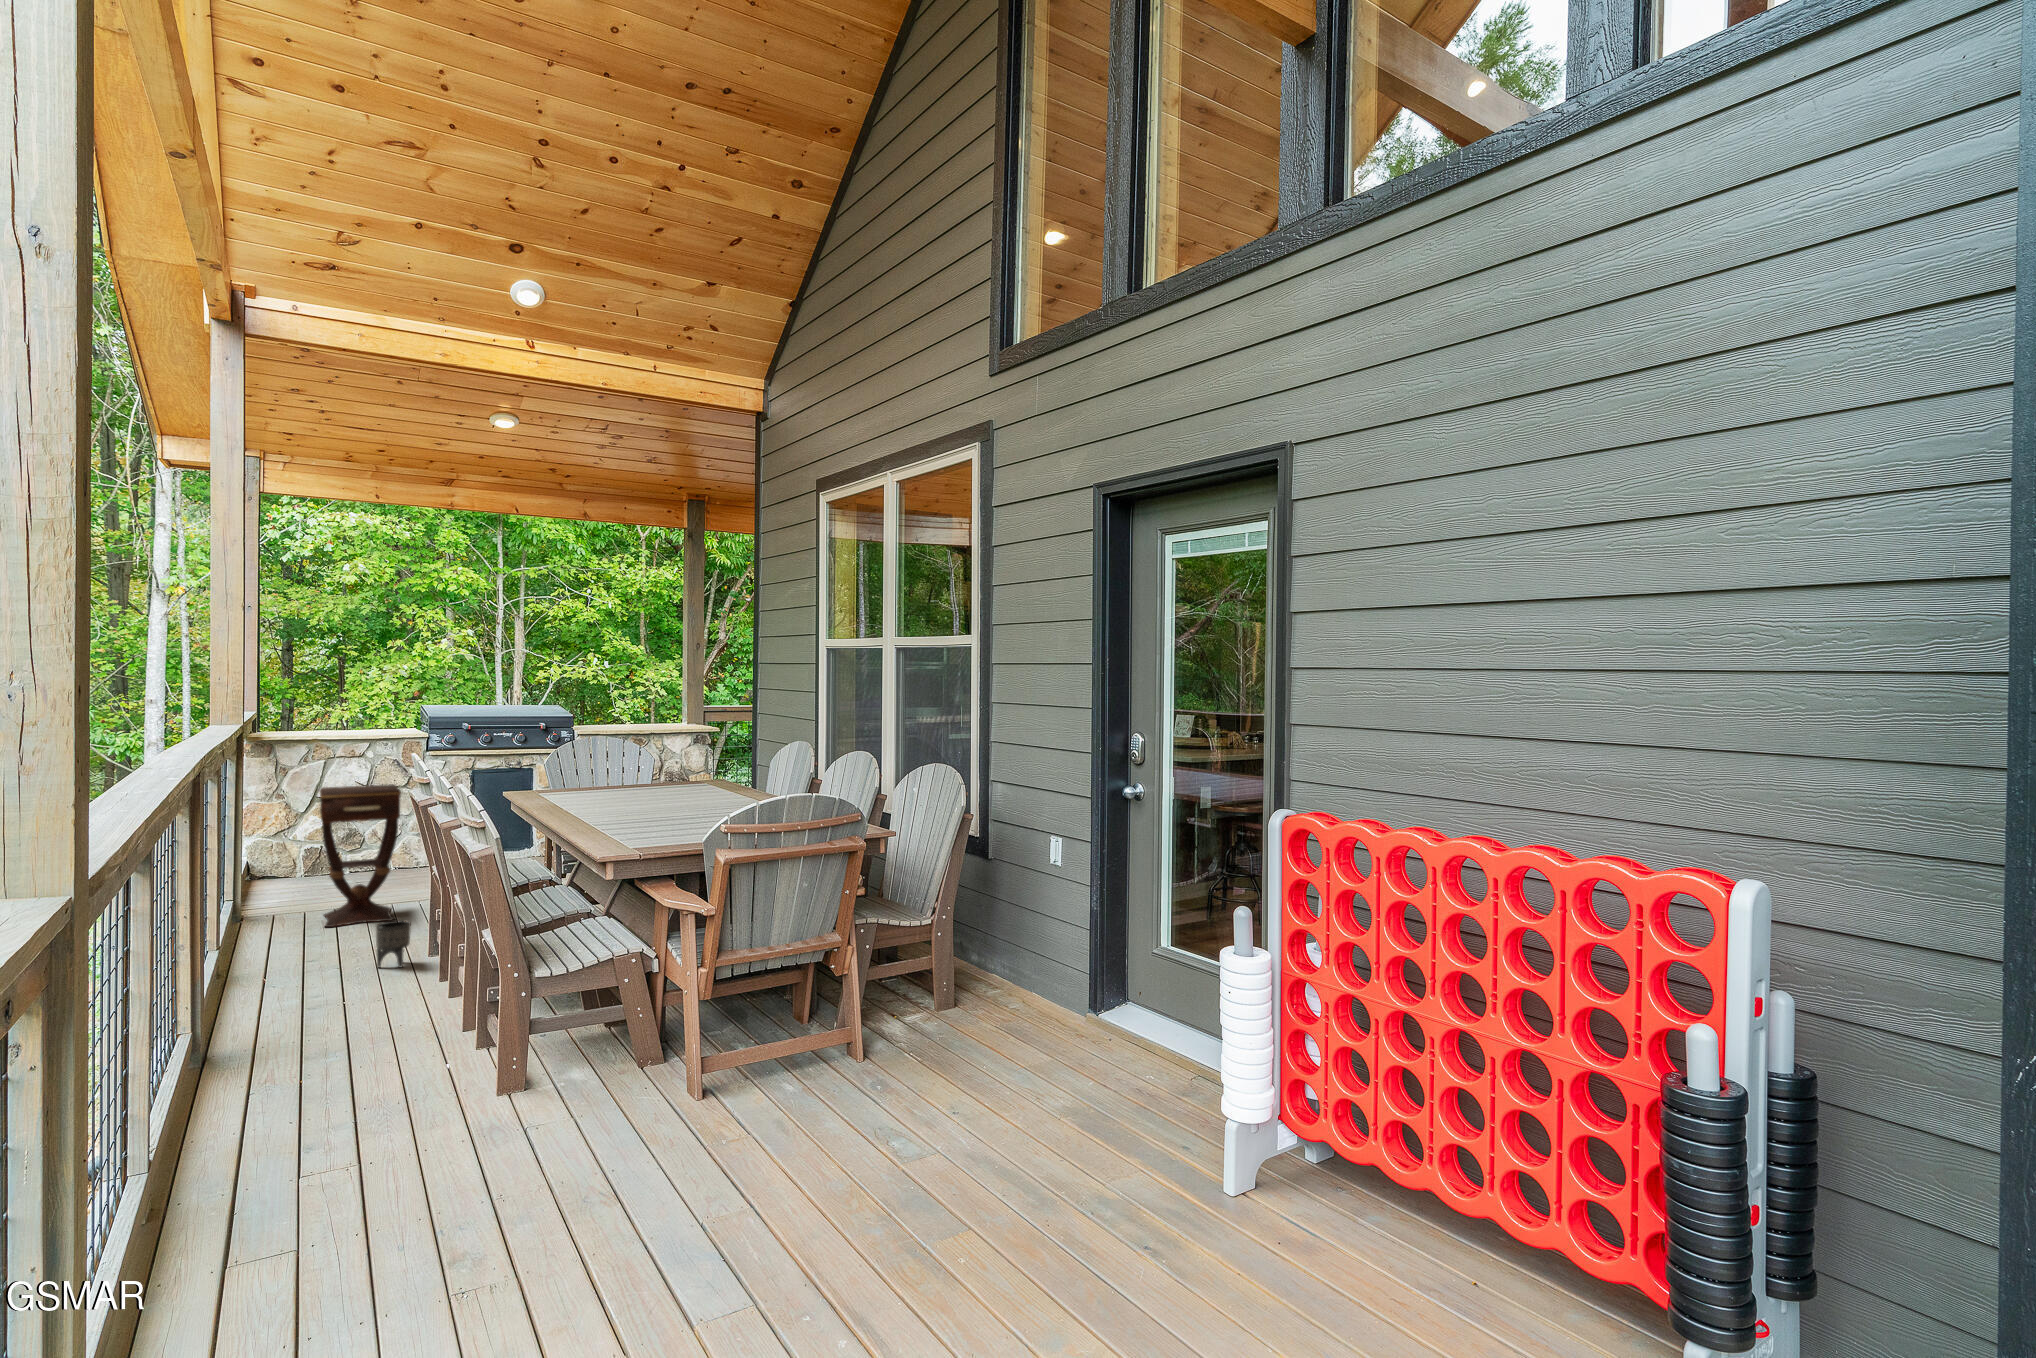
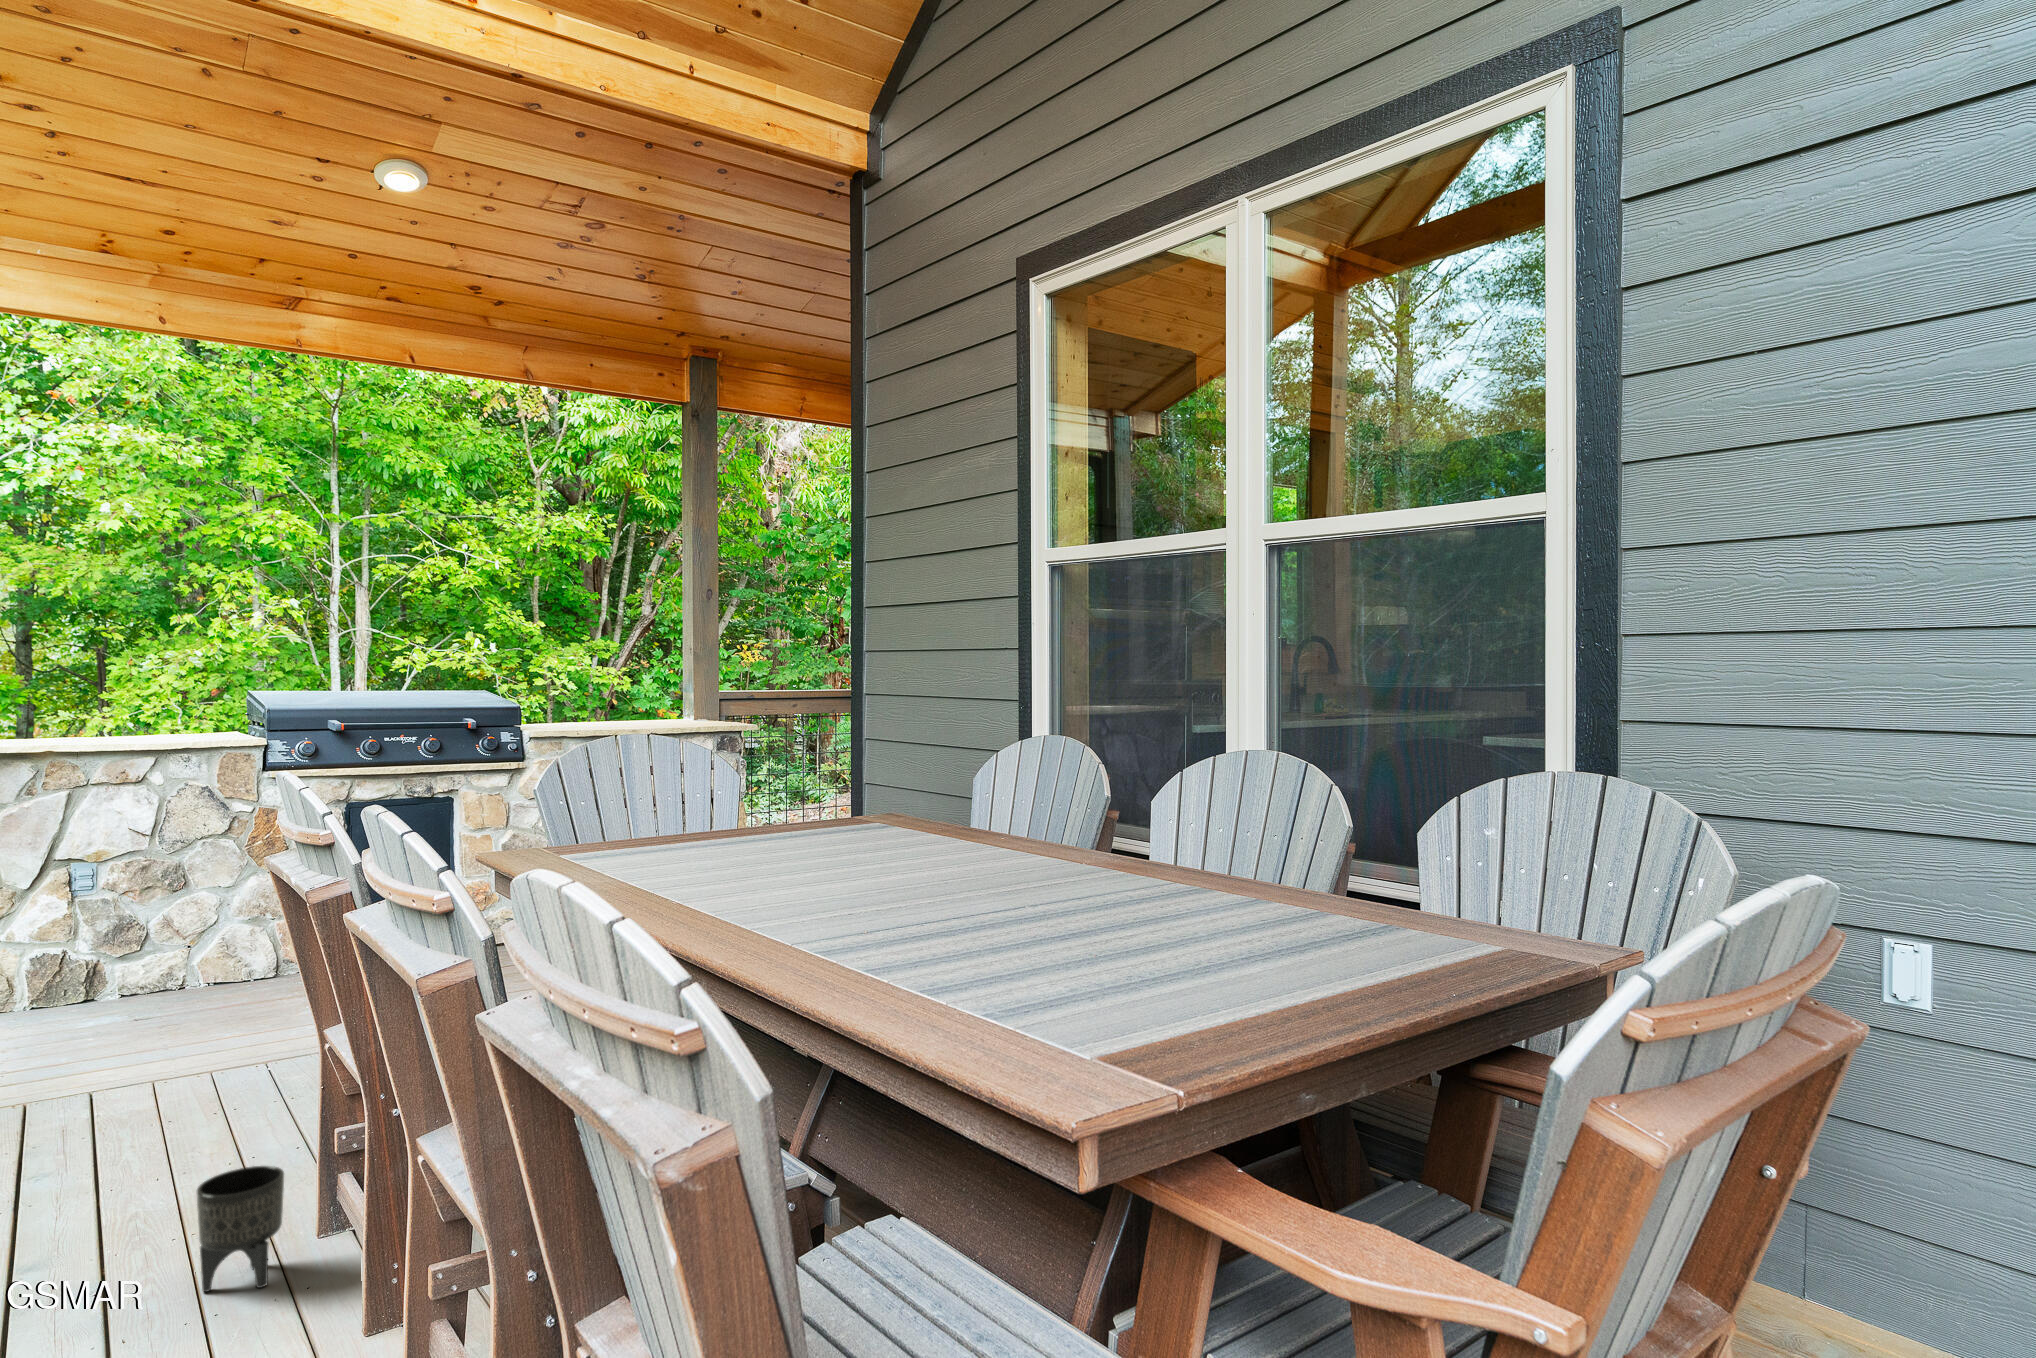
side table: present [320,784,401,927] -> none [54,836,236,1151]

